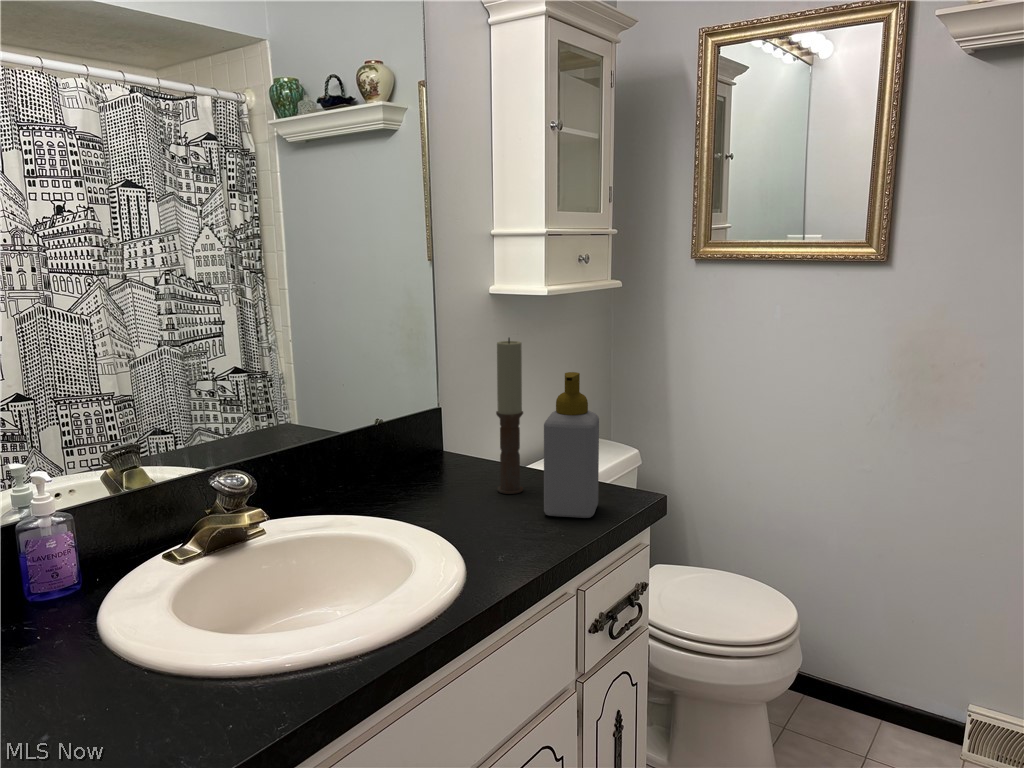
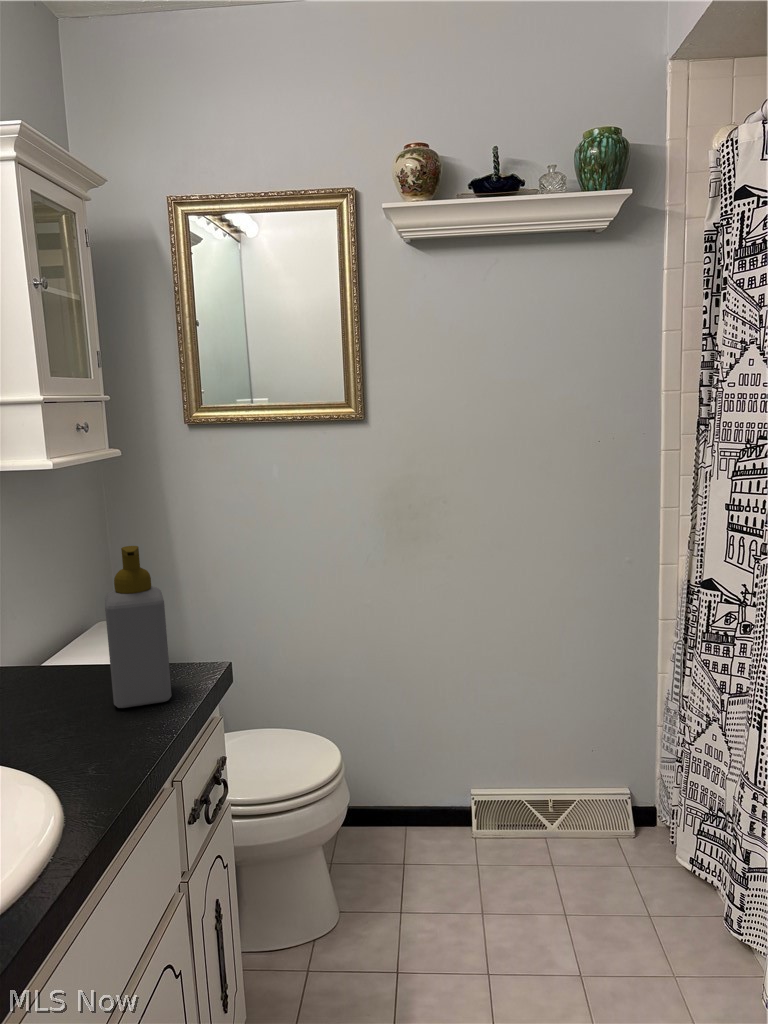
candle: present [496,338,523,494] -> none [25,516,73,694]

